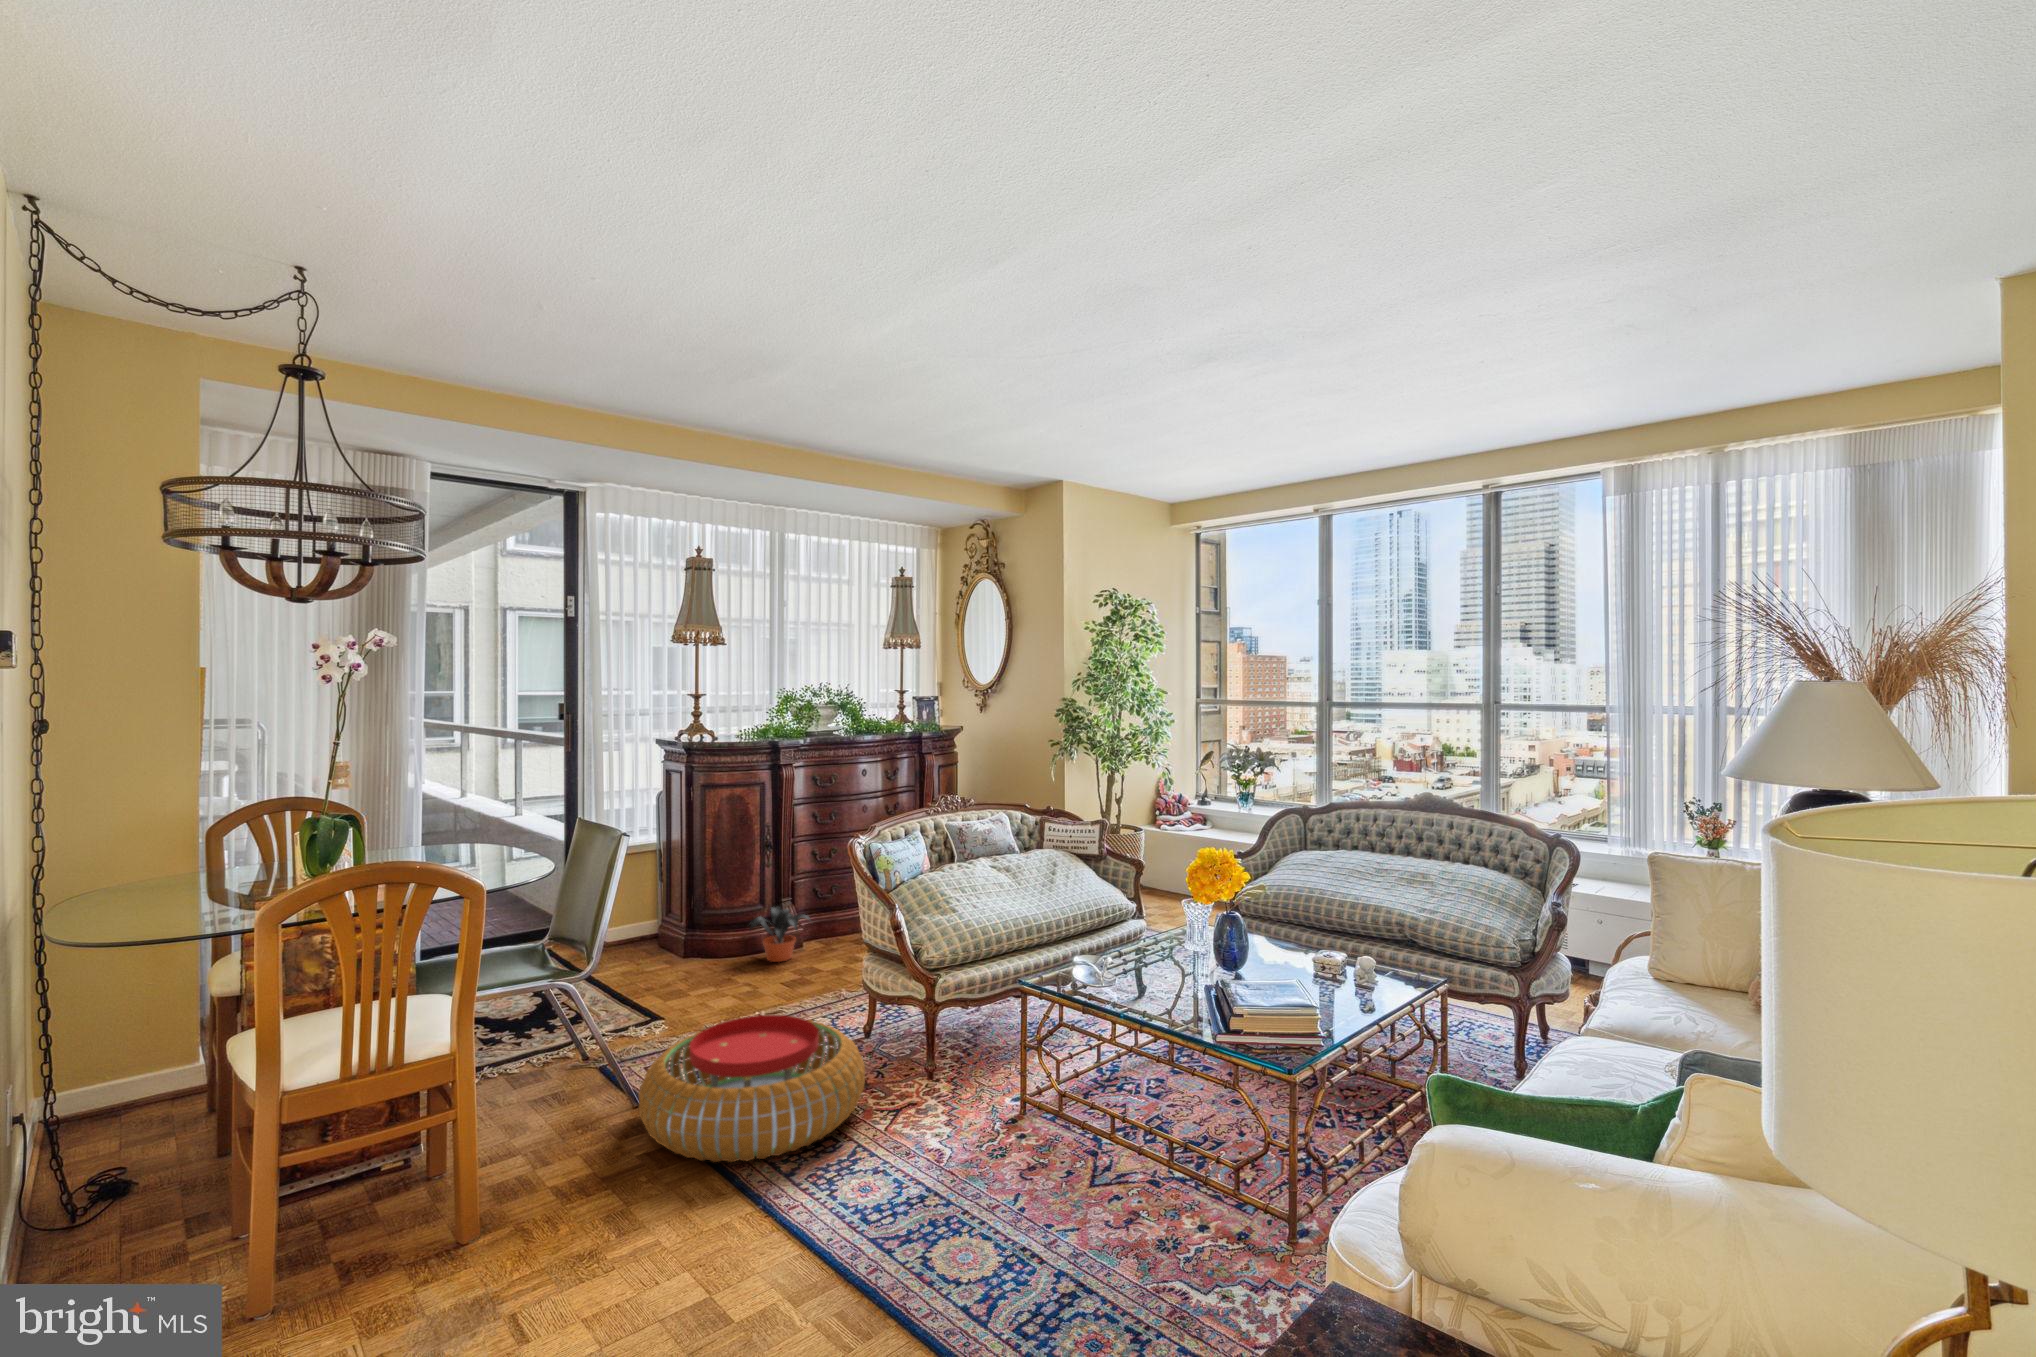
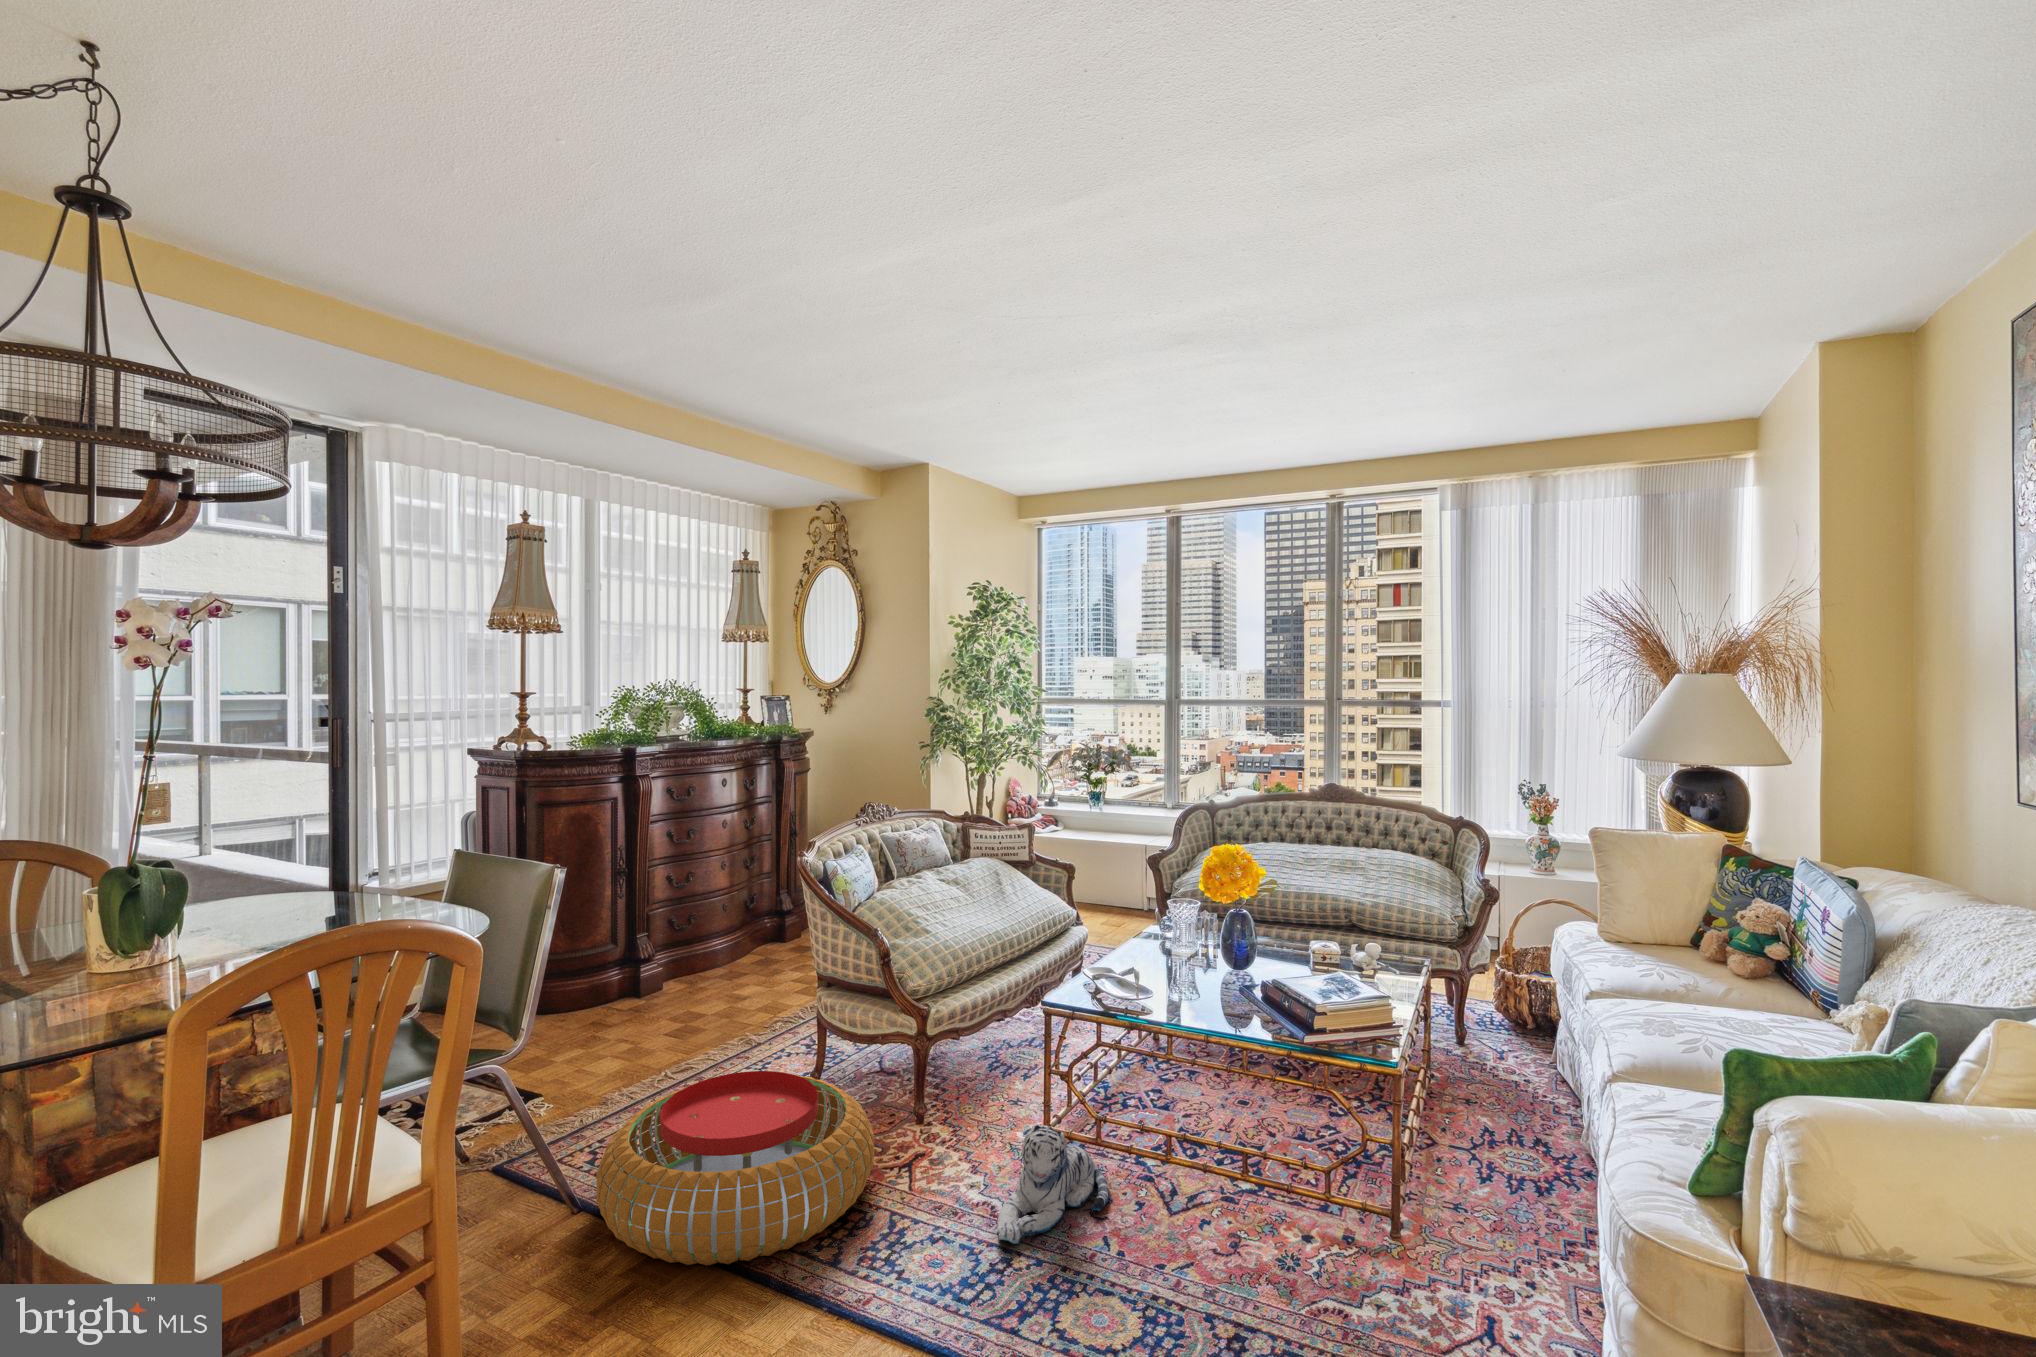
potted plant: present [750,906,810,962] -> none [600,944,683,1011]
plush toy: none [923,1087,1050,1186] -> present [997,1124,1109,1244]

